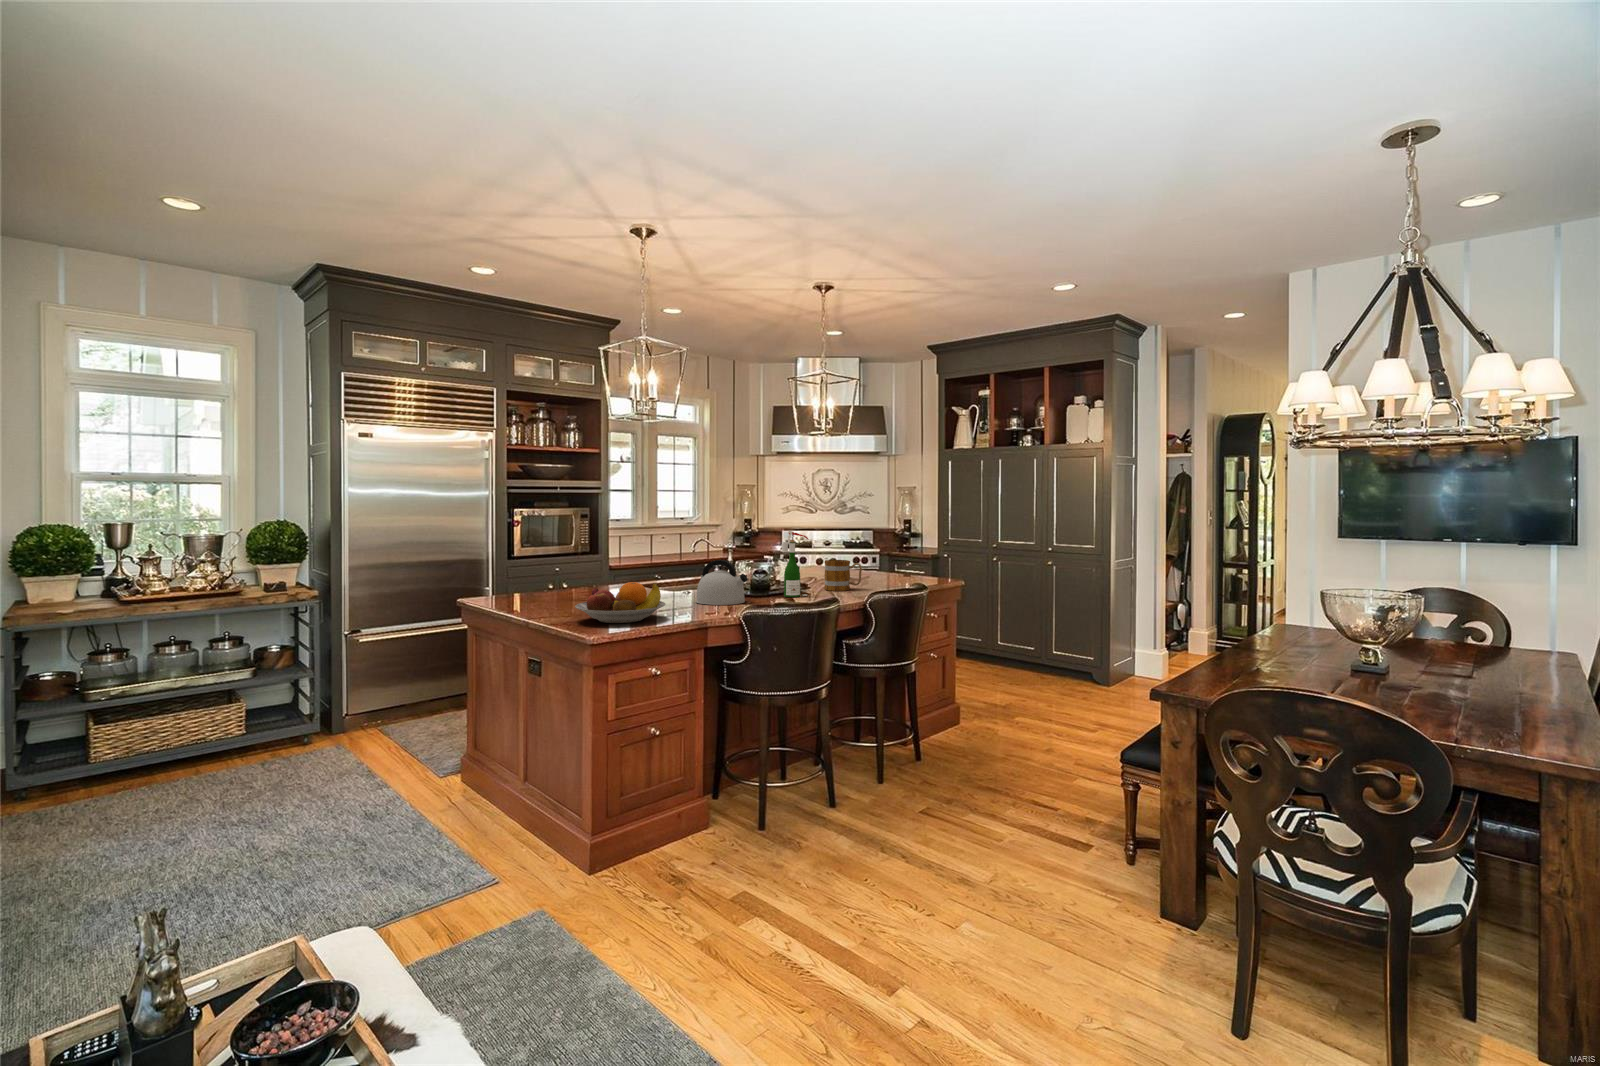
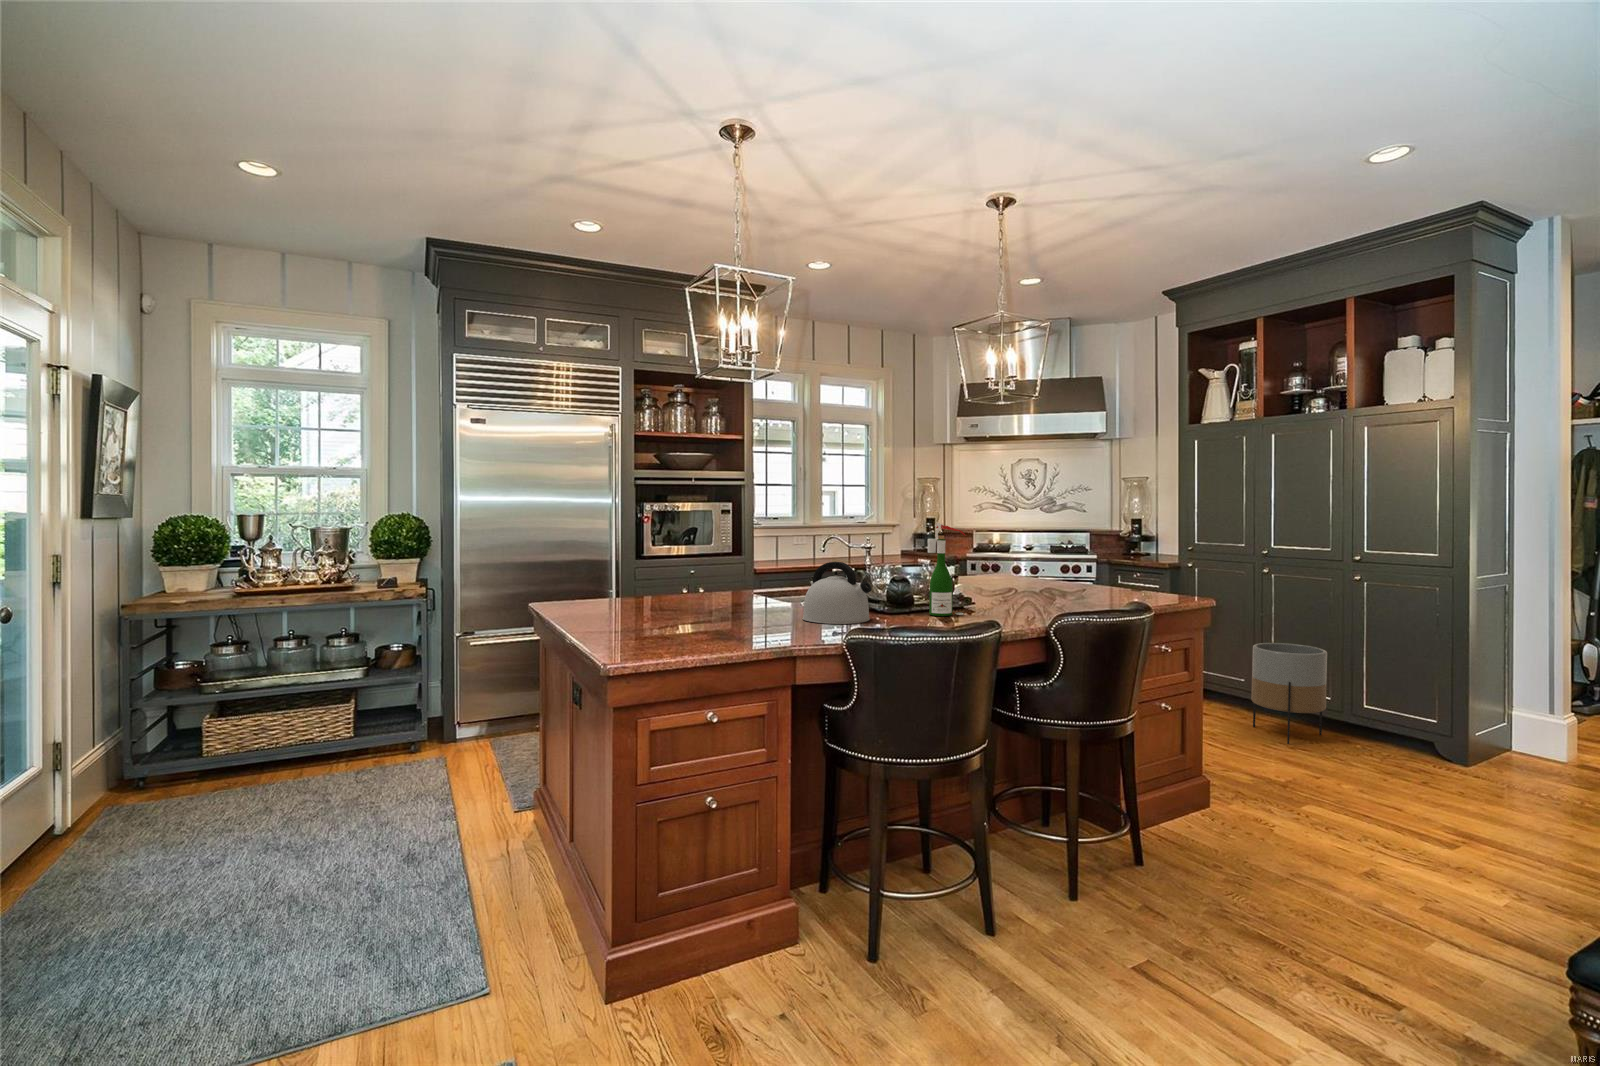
mug: present [824,560,862,591] -> none [993,565,1048,609]
fruit bowl: present [575,582,665,623] -> none [613,589,737,646]
planter: none [989,611,1037,683] -> present [1251,643,1327,744]

